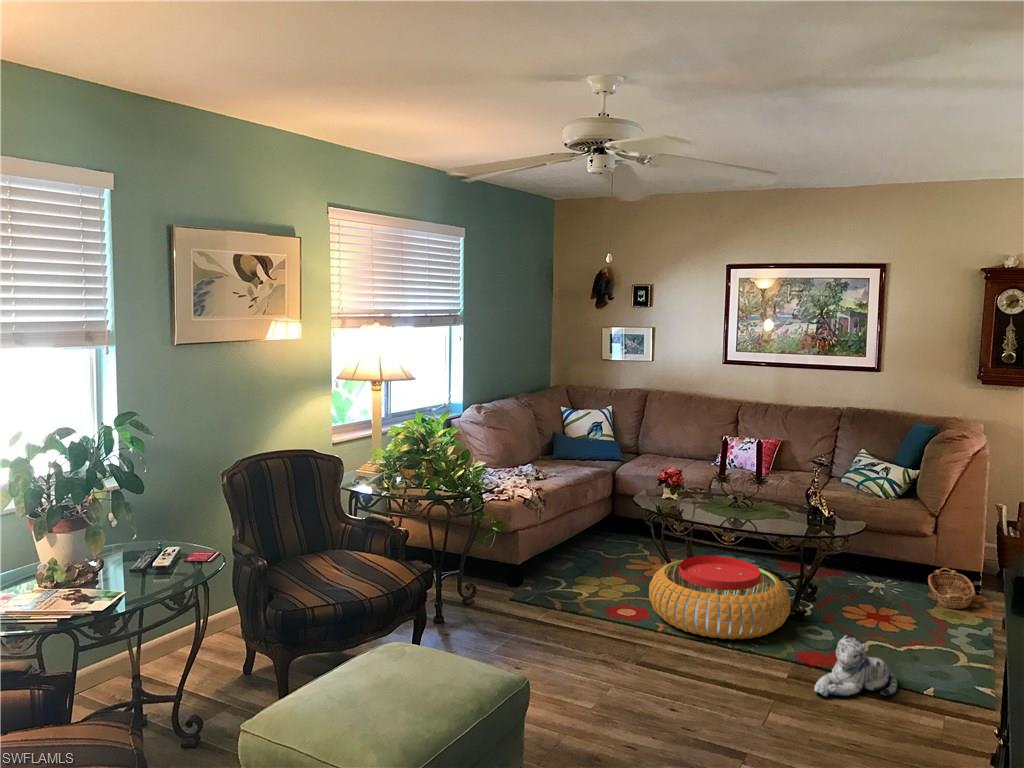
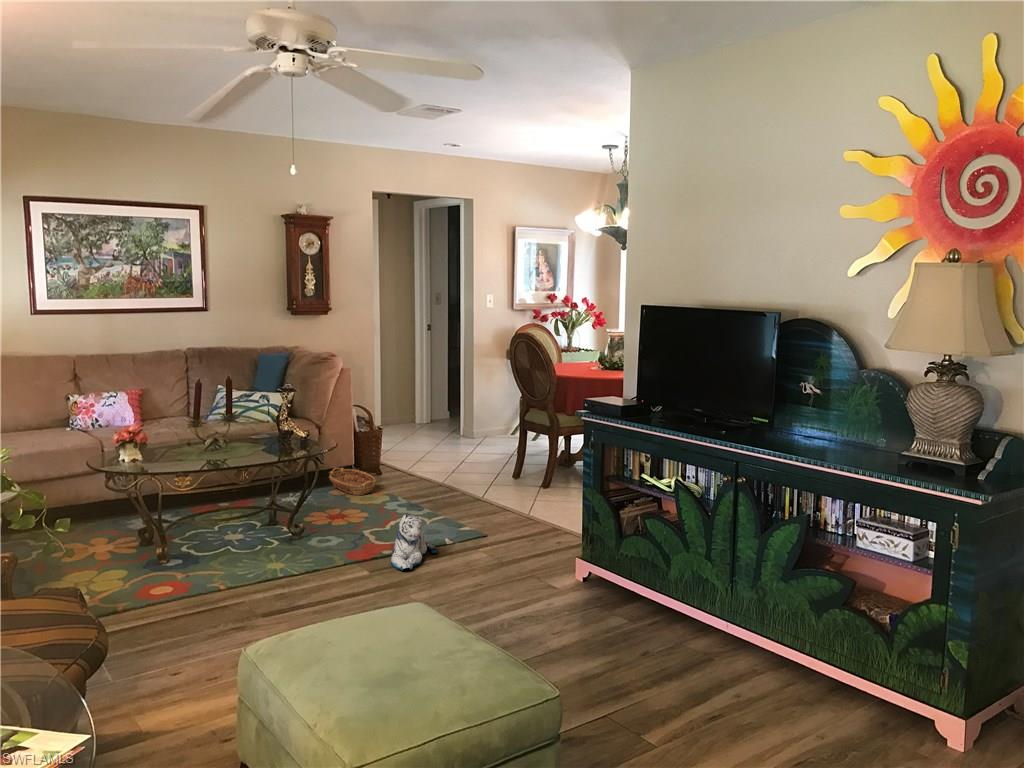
pouf: present [649,556,791,640] -> none [155,499,310,582]

